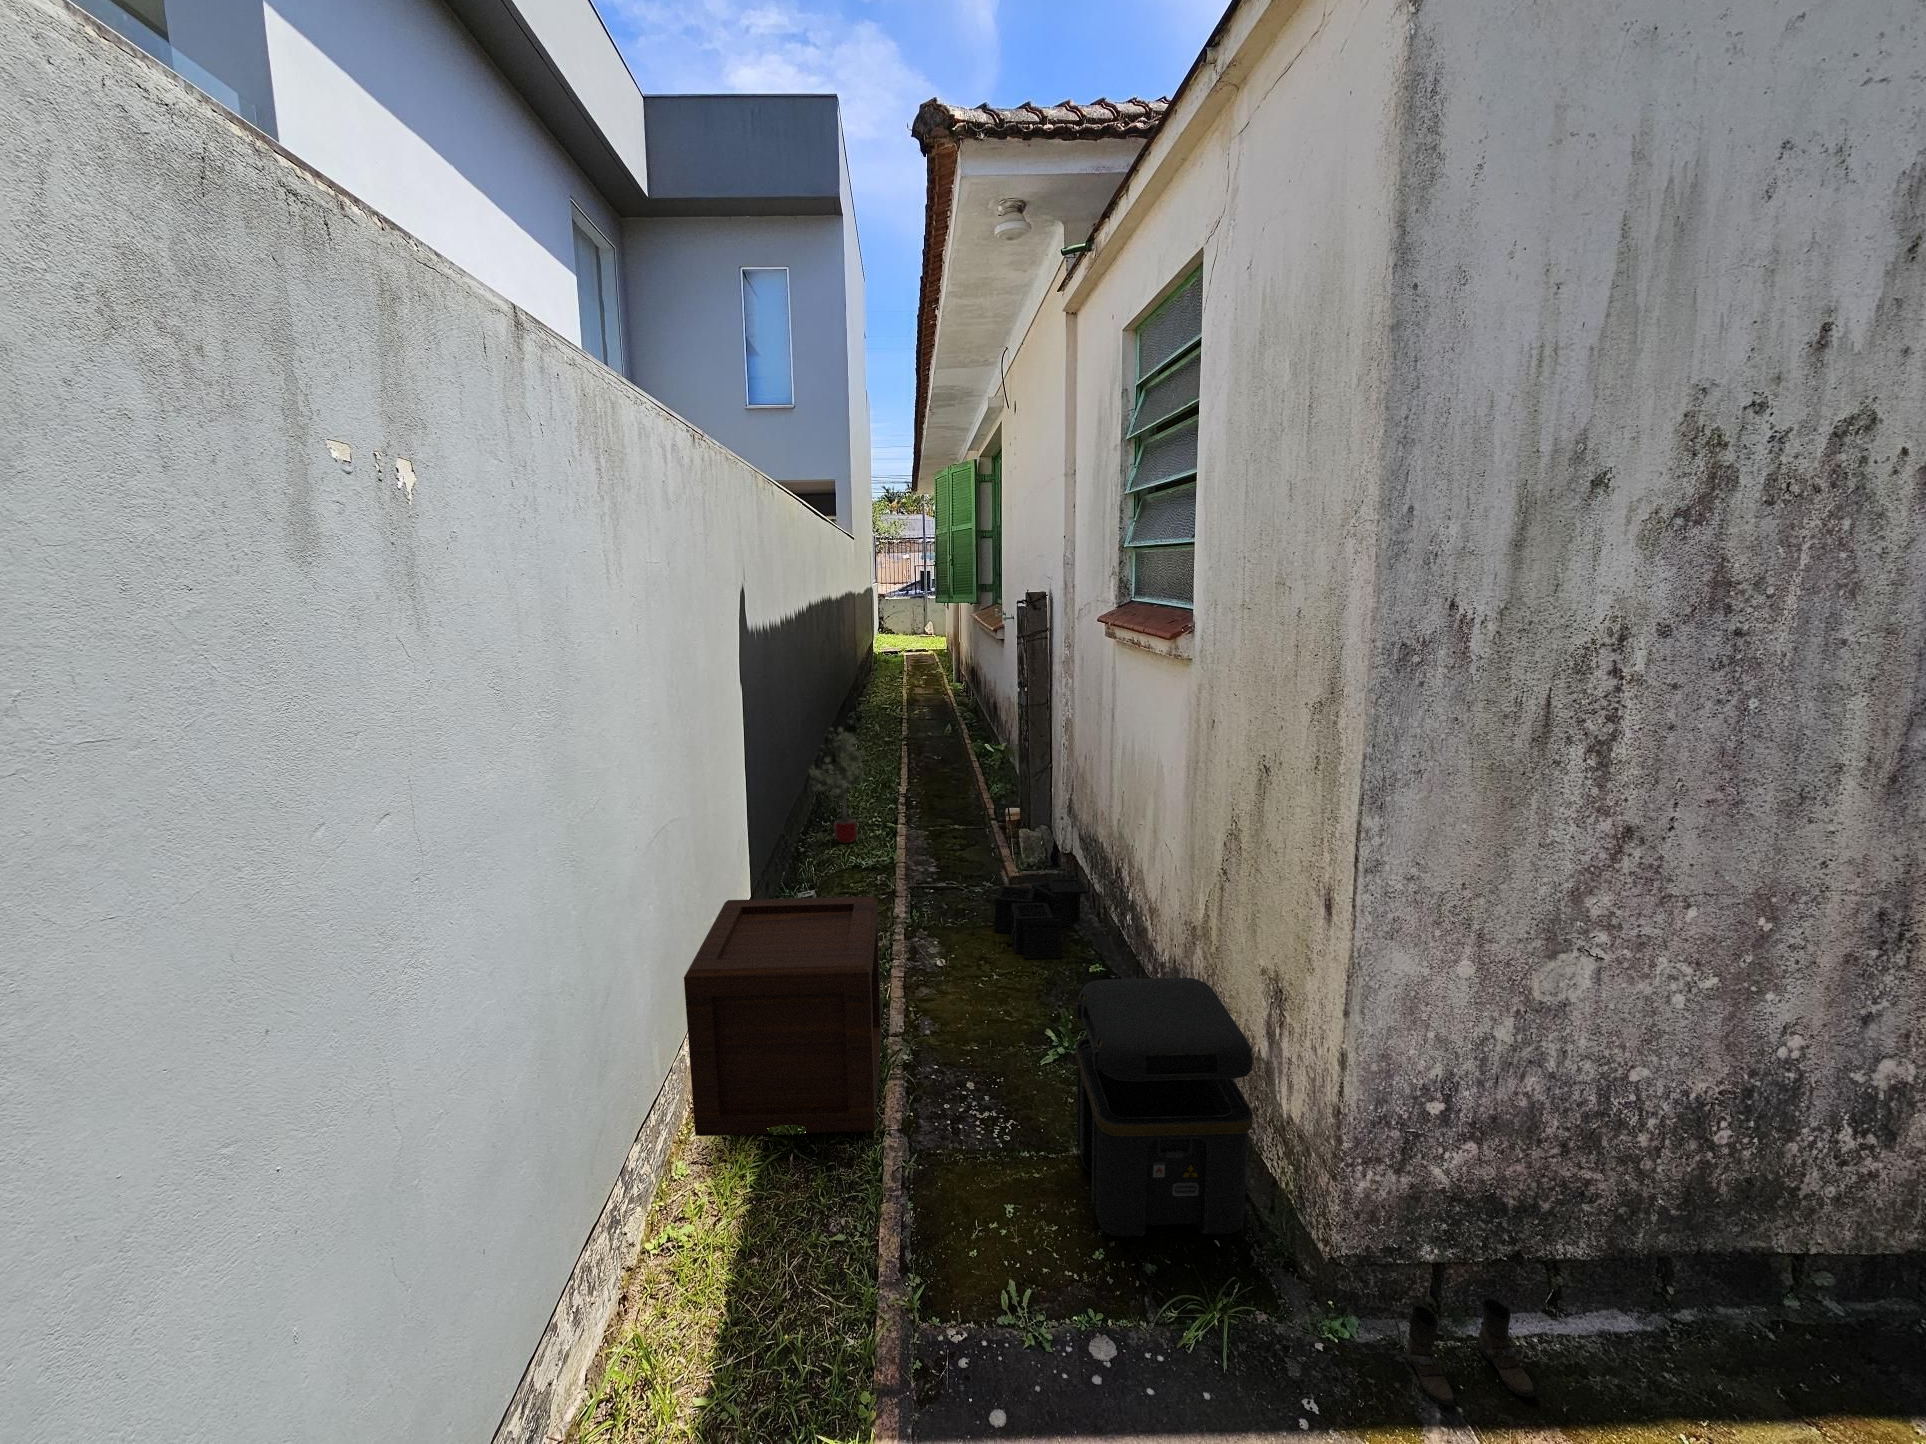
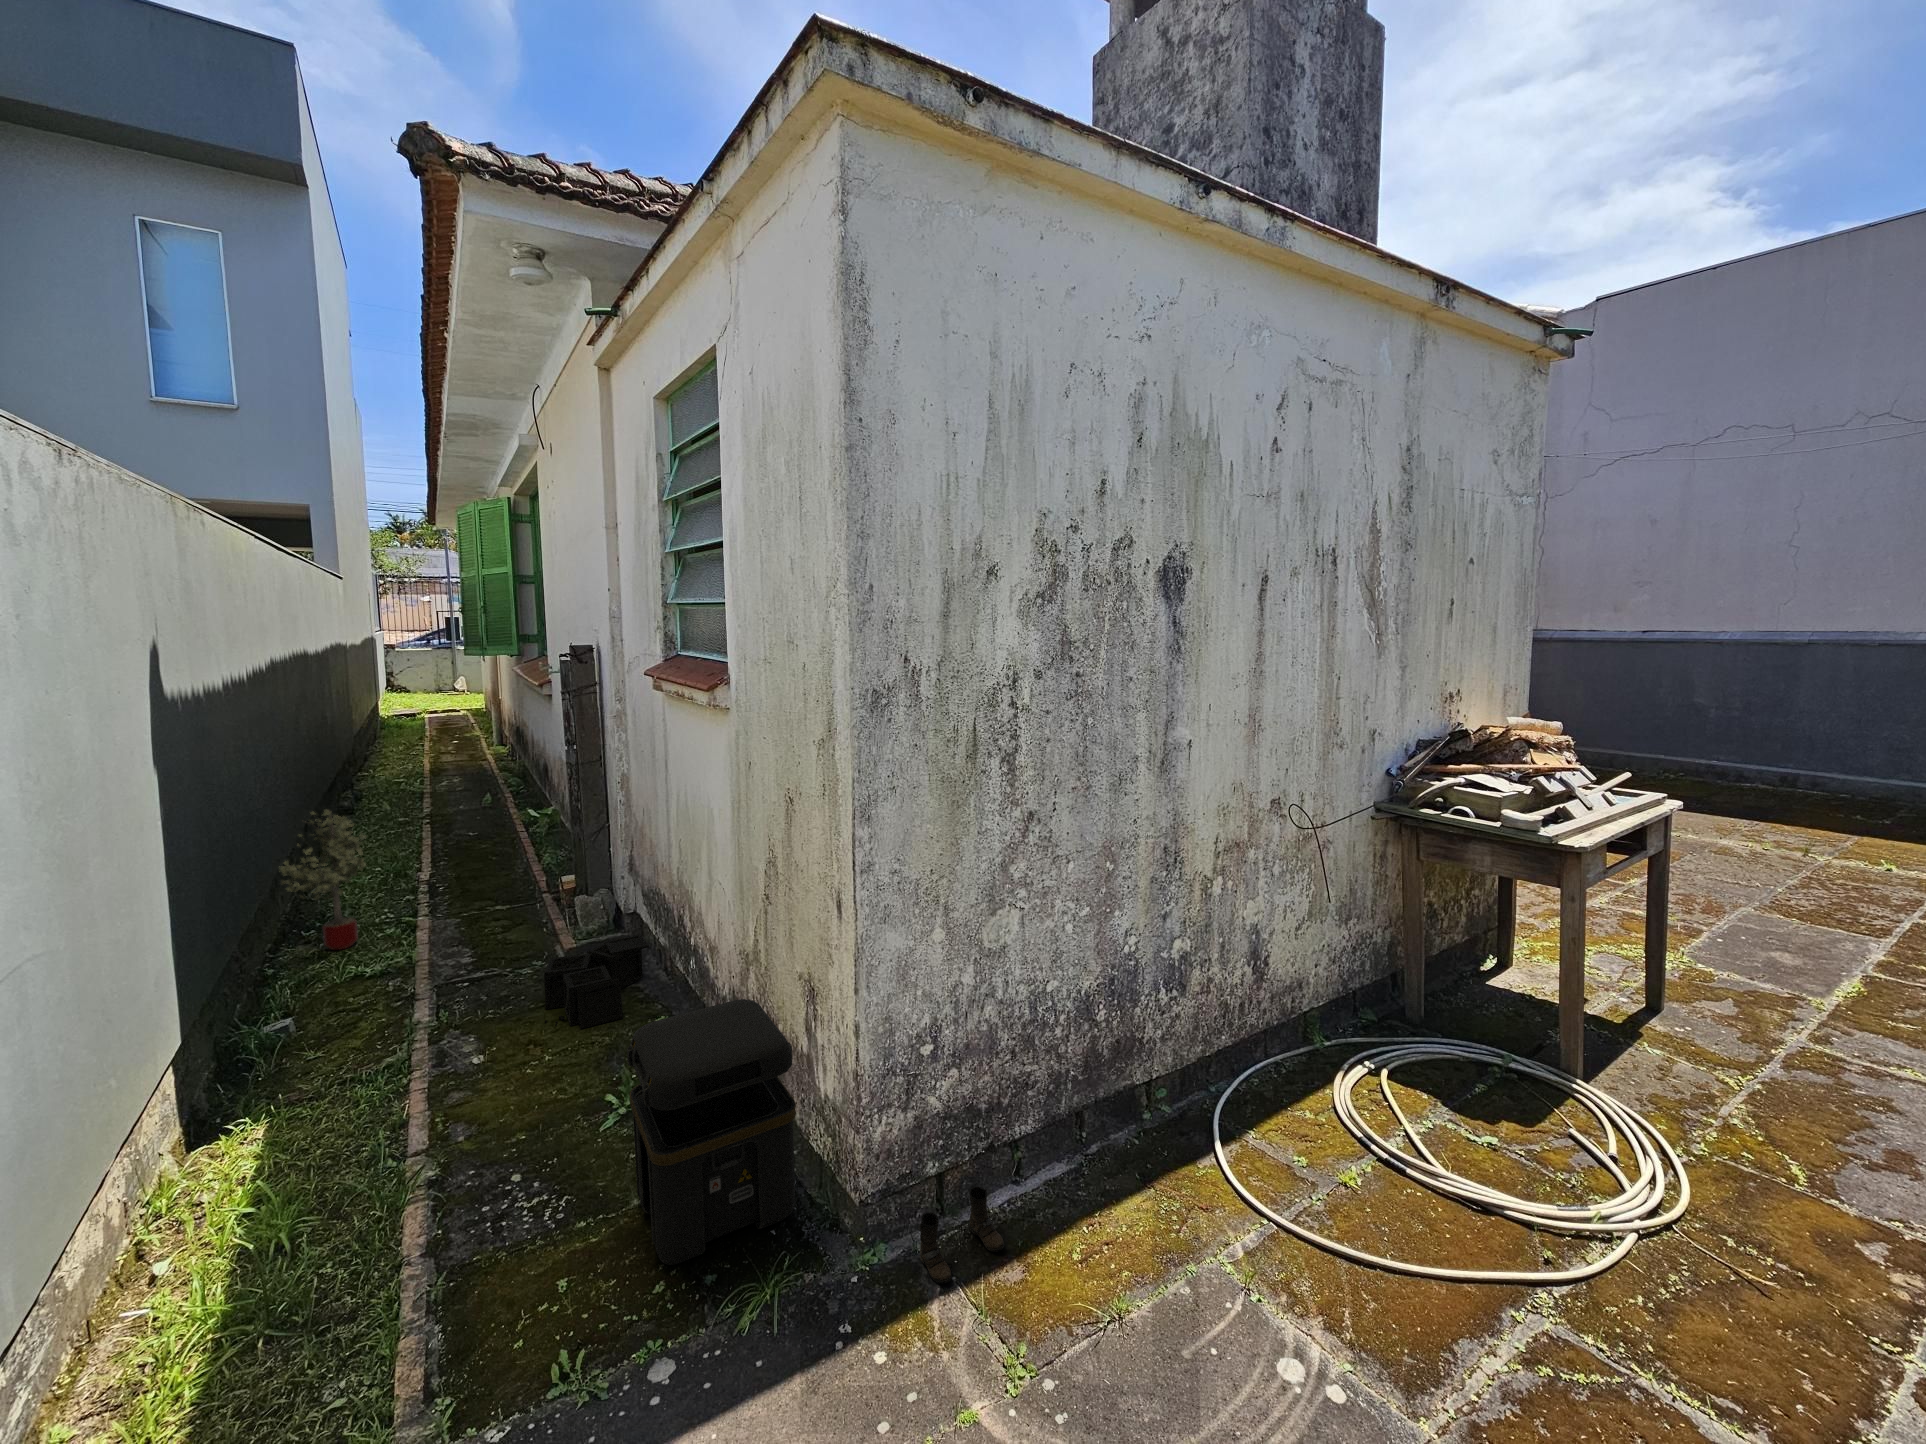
wooden crate: present [684,896,882,1136] -> none [70,997,398,1367]

